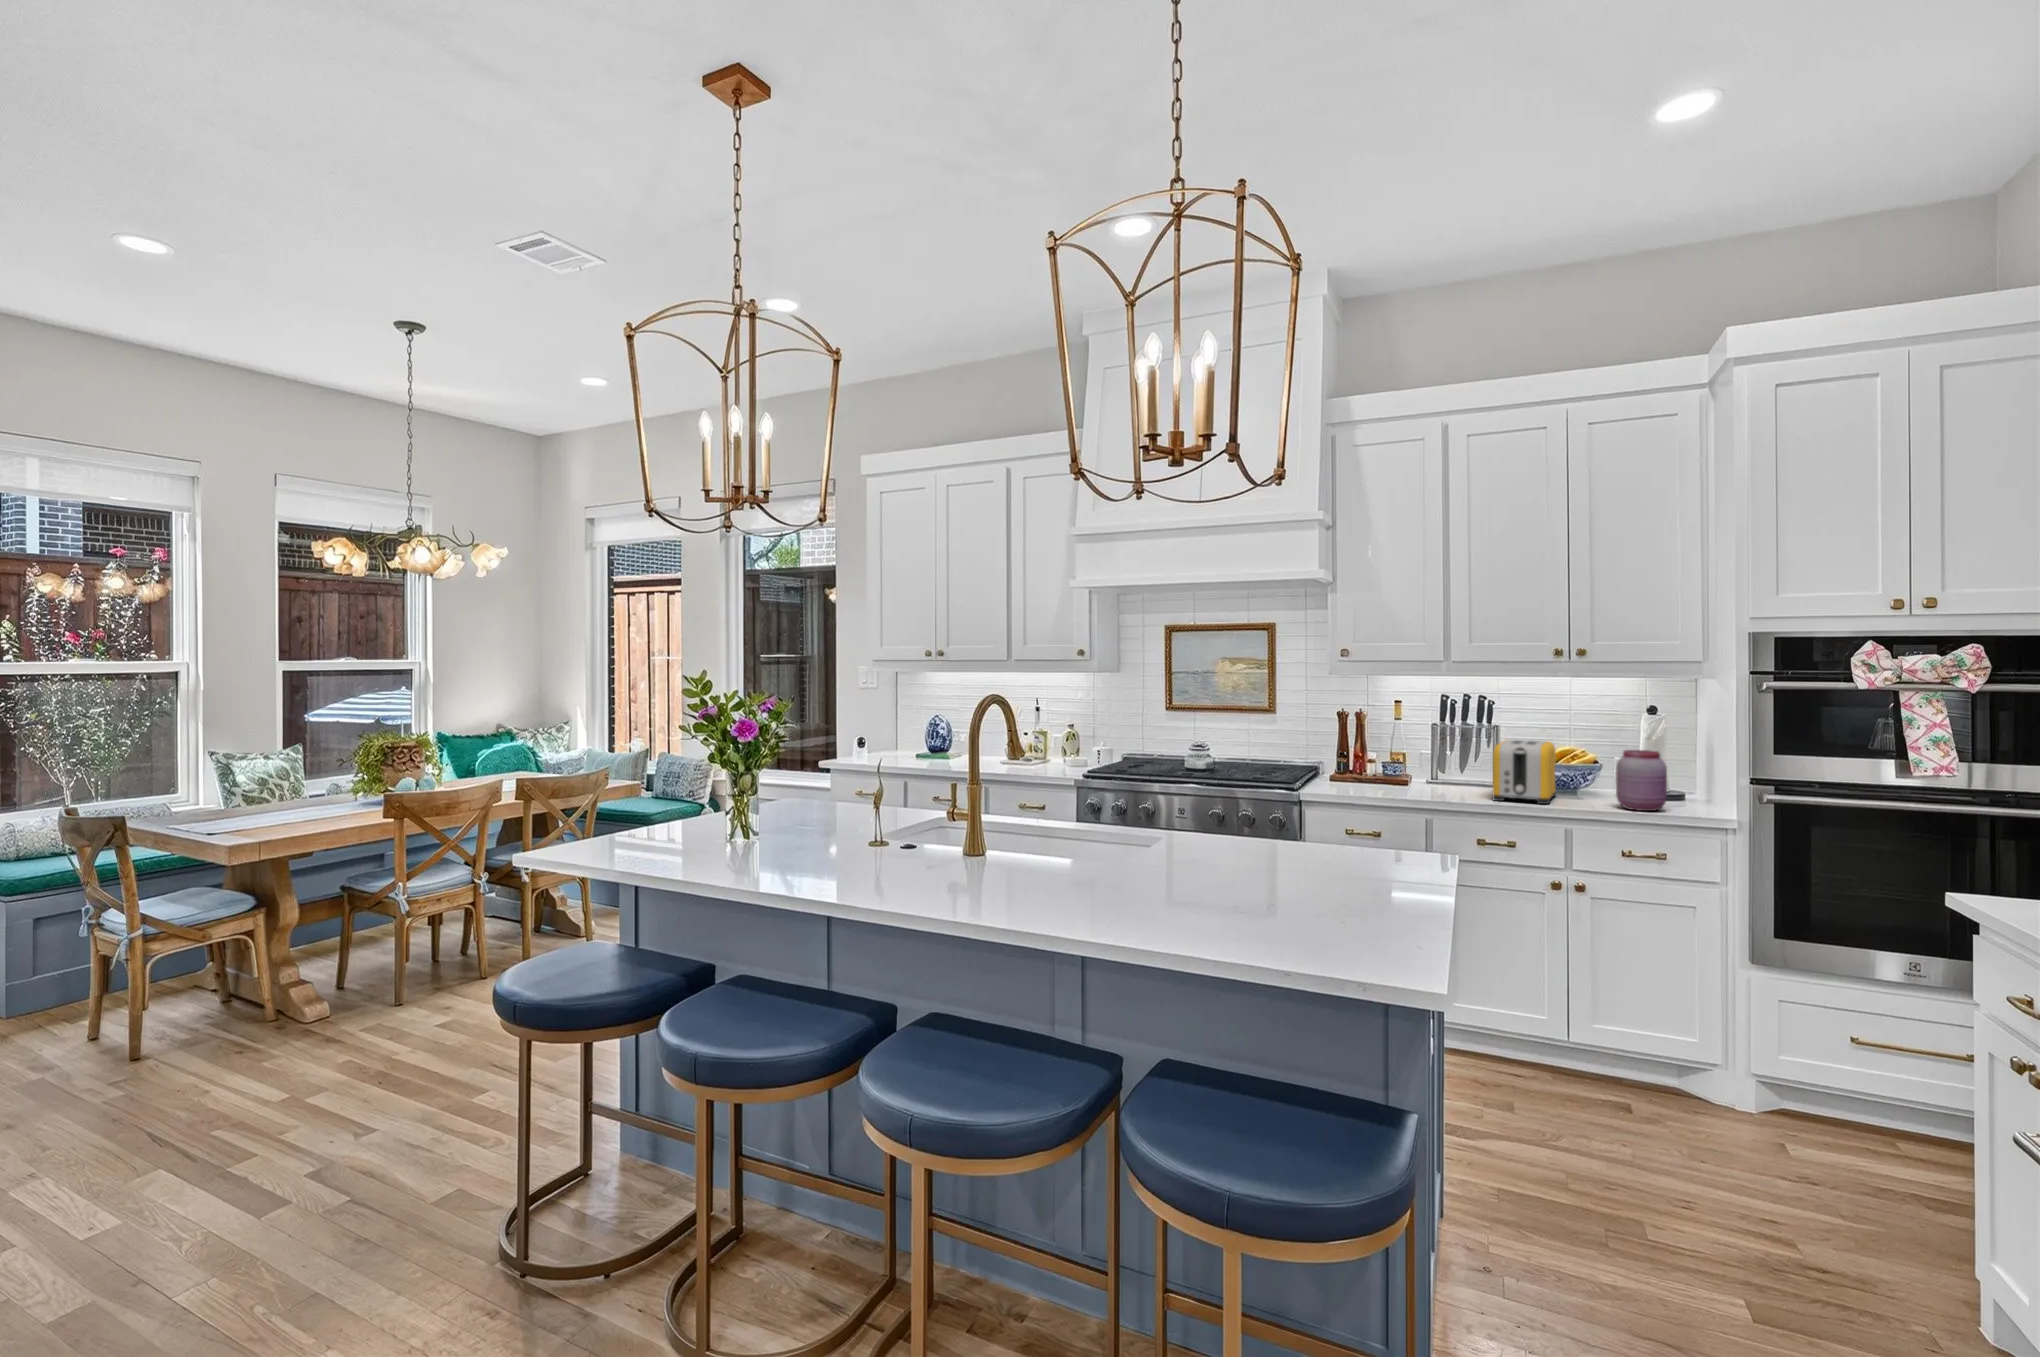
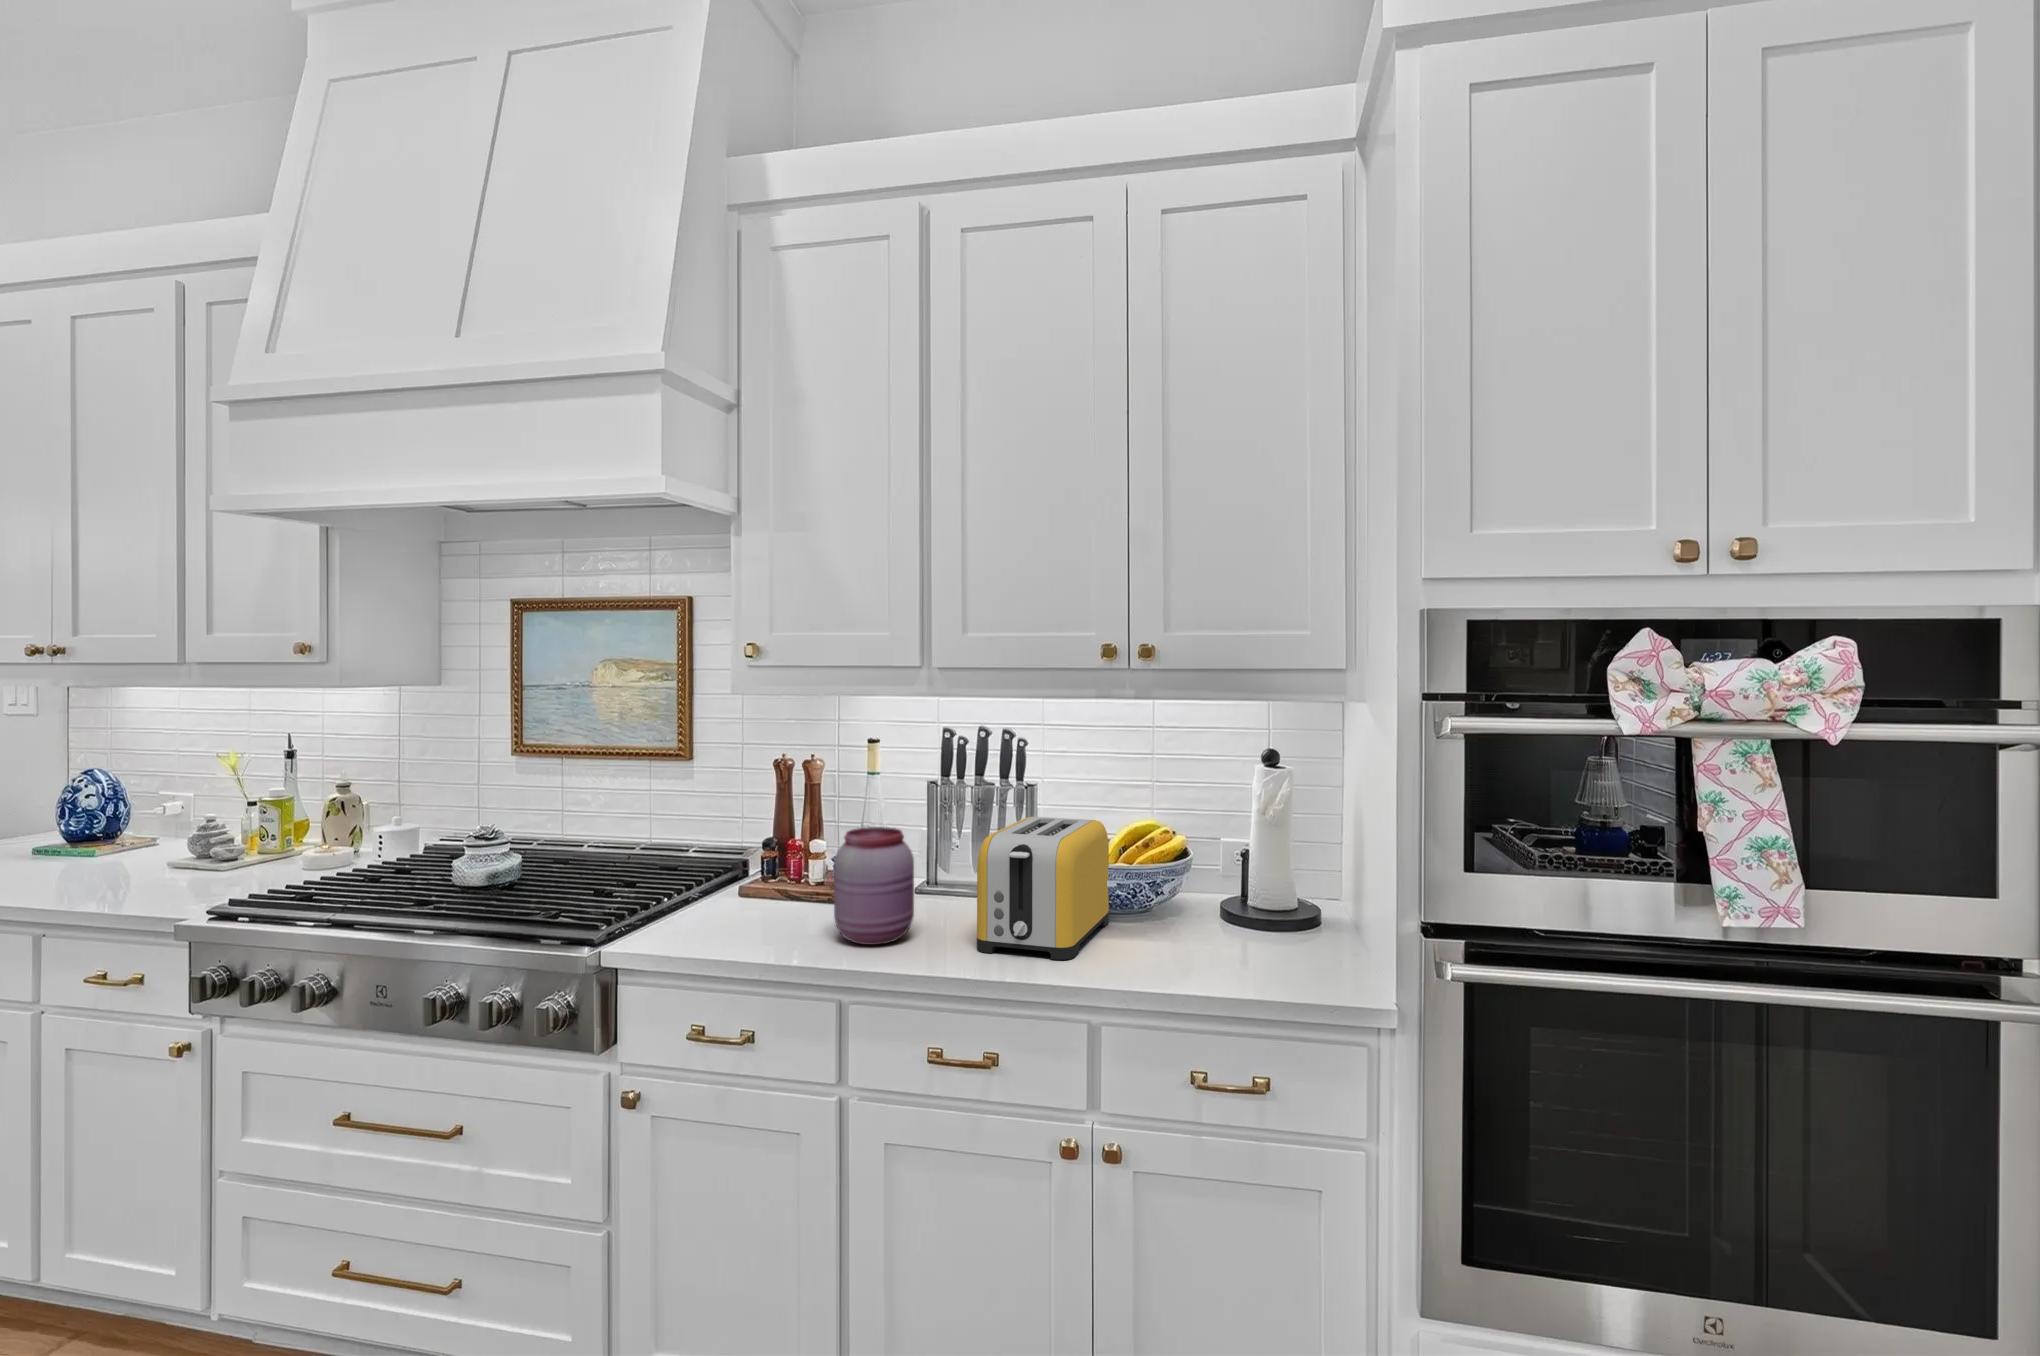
jar: present [1616,750,1667,811] -> present [834,827,914,945]

